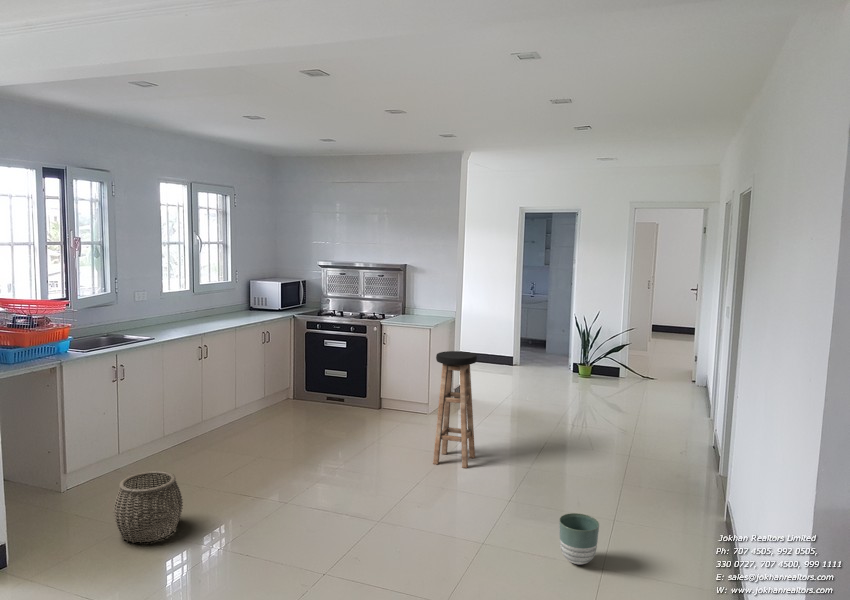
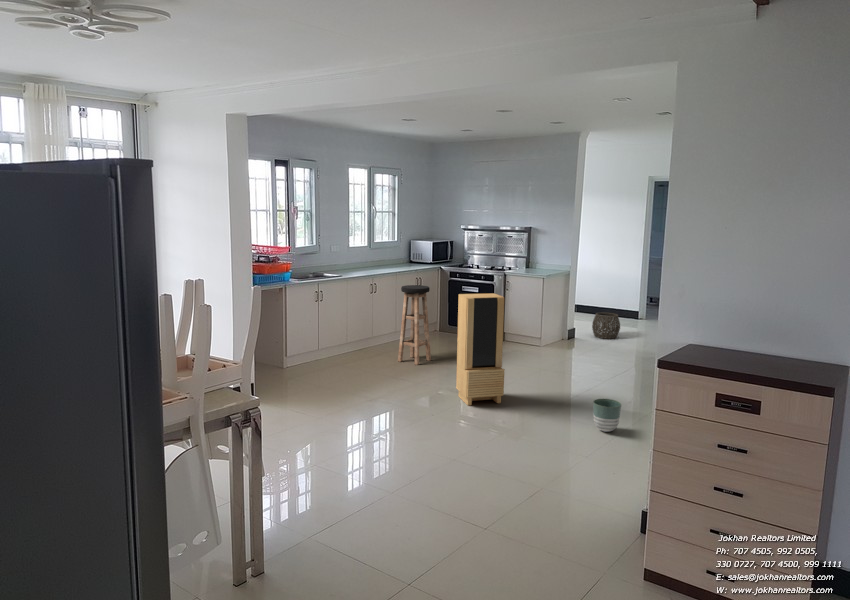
bar stool: present [433,351,477,468] -> present [398,285,431,365]
storage cabinet: none [346,363,419,537] -> present [456,293,505,405]
woven basket: present [113,471,183,543] -> present [592,313,620,339]

